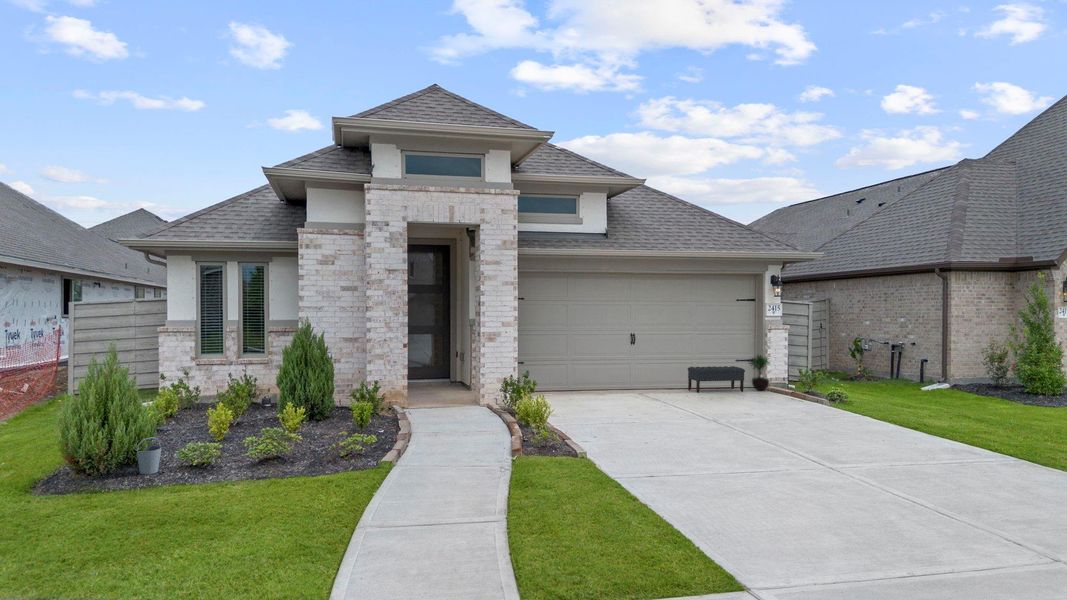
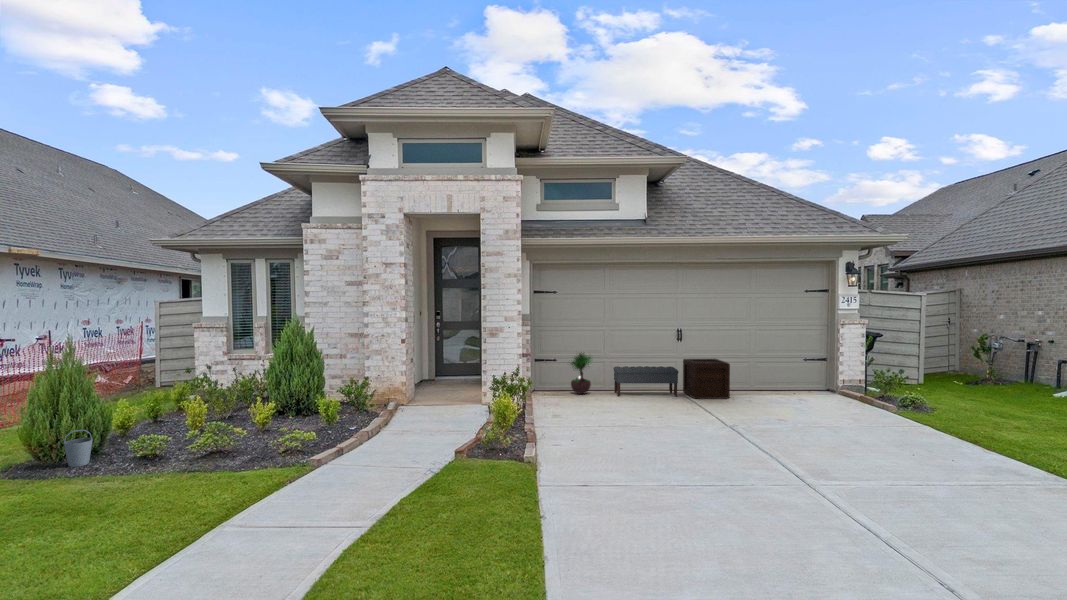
potted tree: present [749,356,769,390] -> present [571,352,592,394]
wooden crate: none [642,360,686,396] -> present [683,359,730,399]
bench: present [688,366,745,393] -> present [613,366,678,397]

